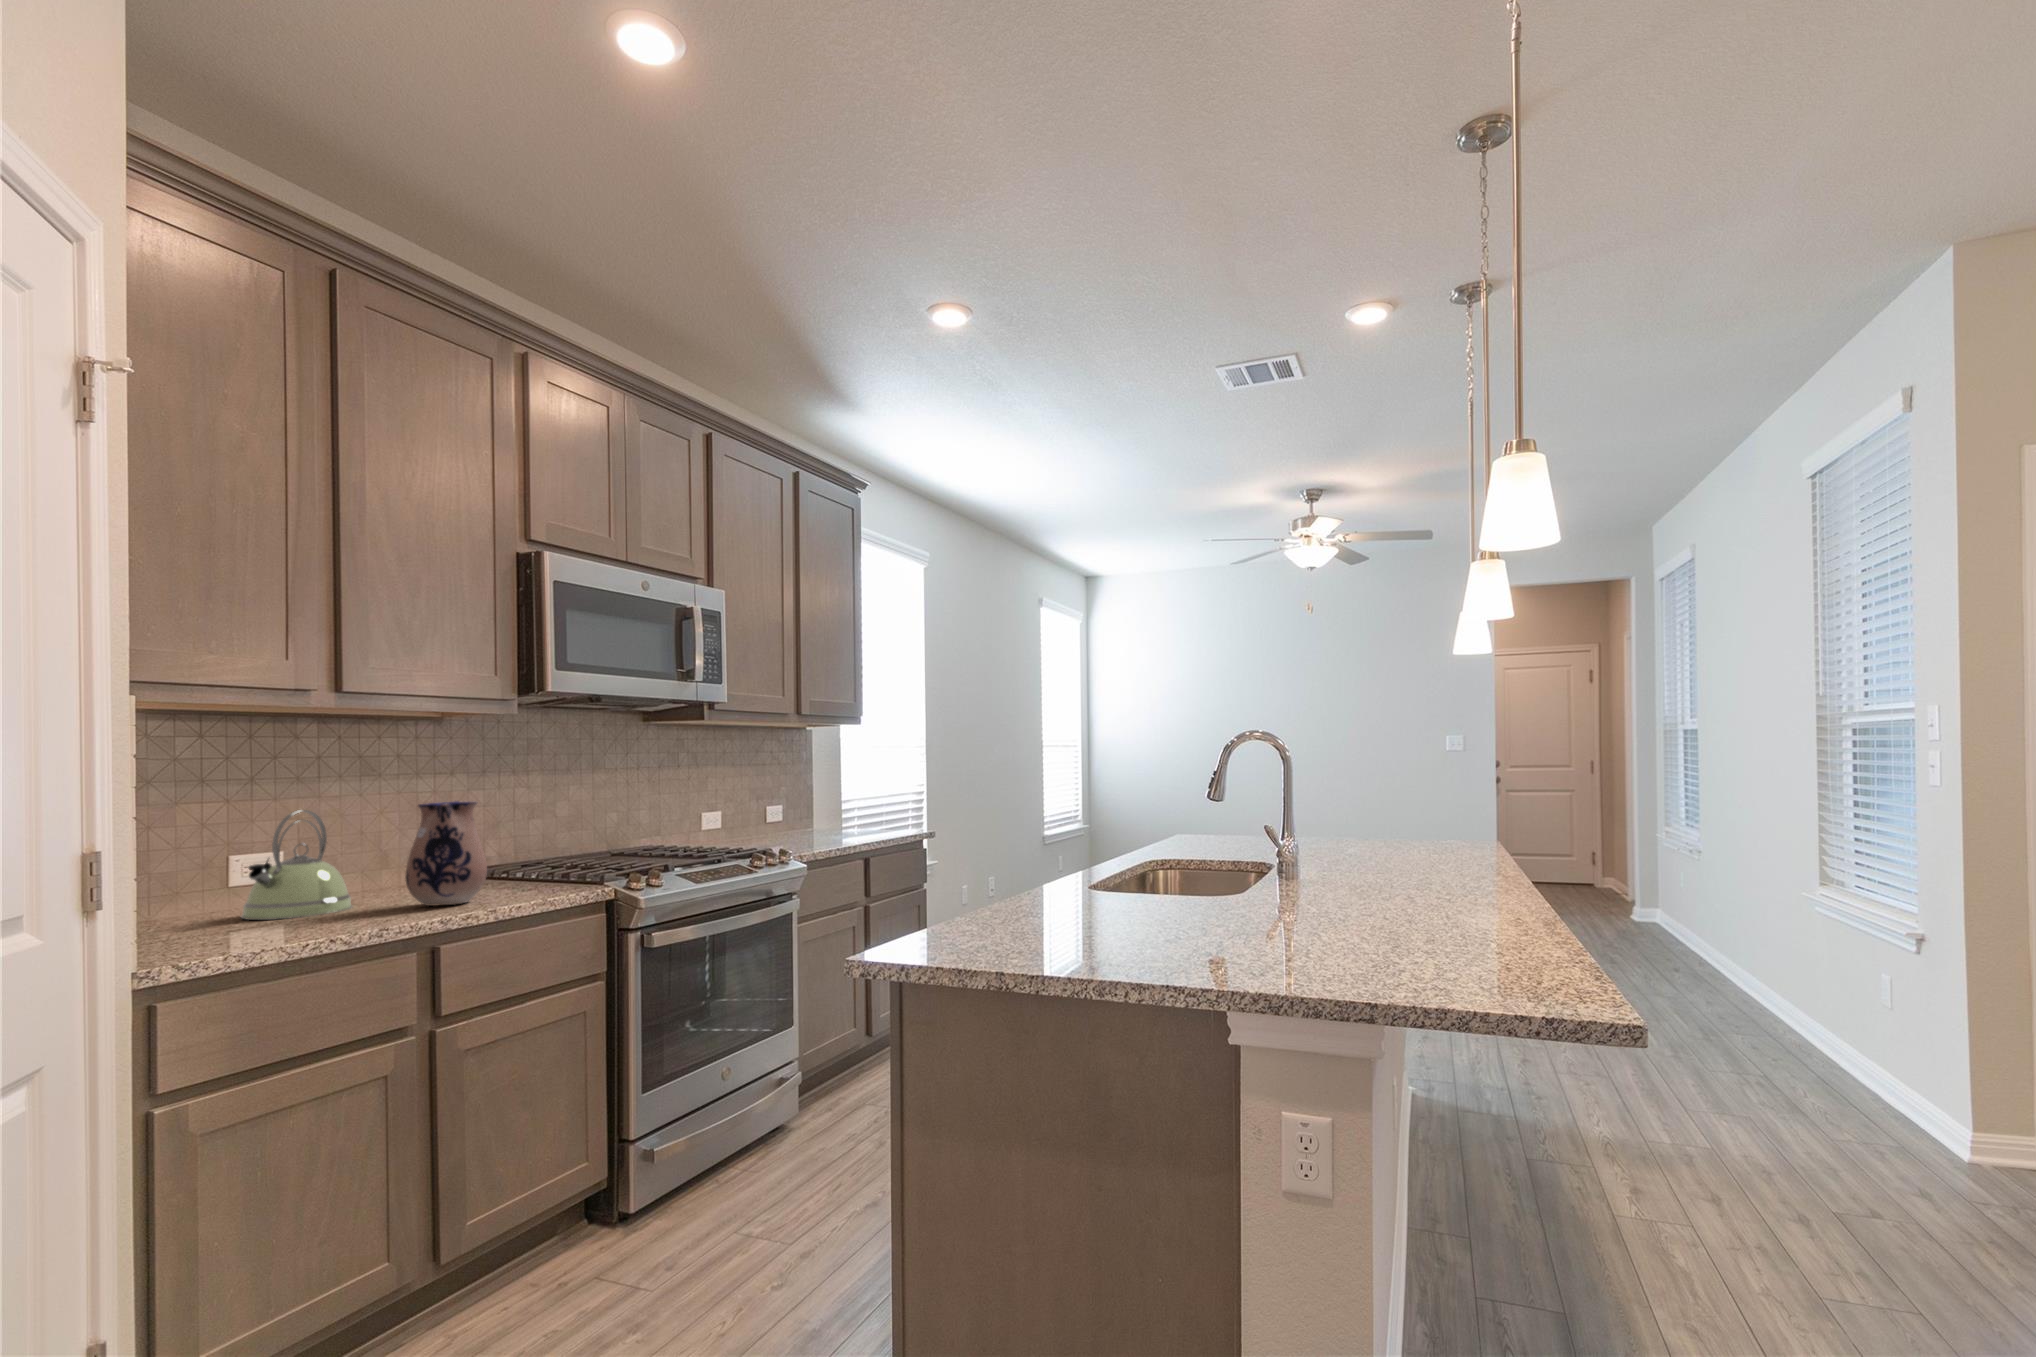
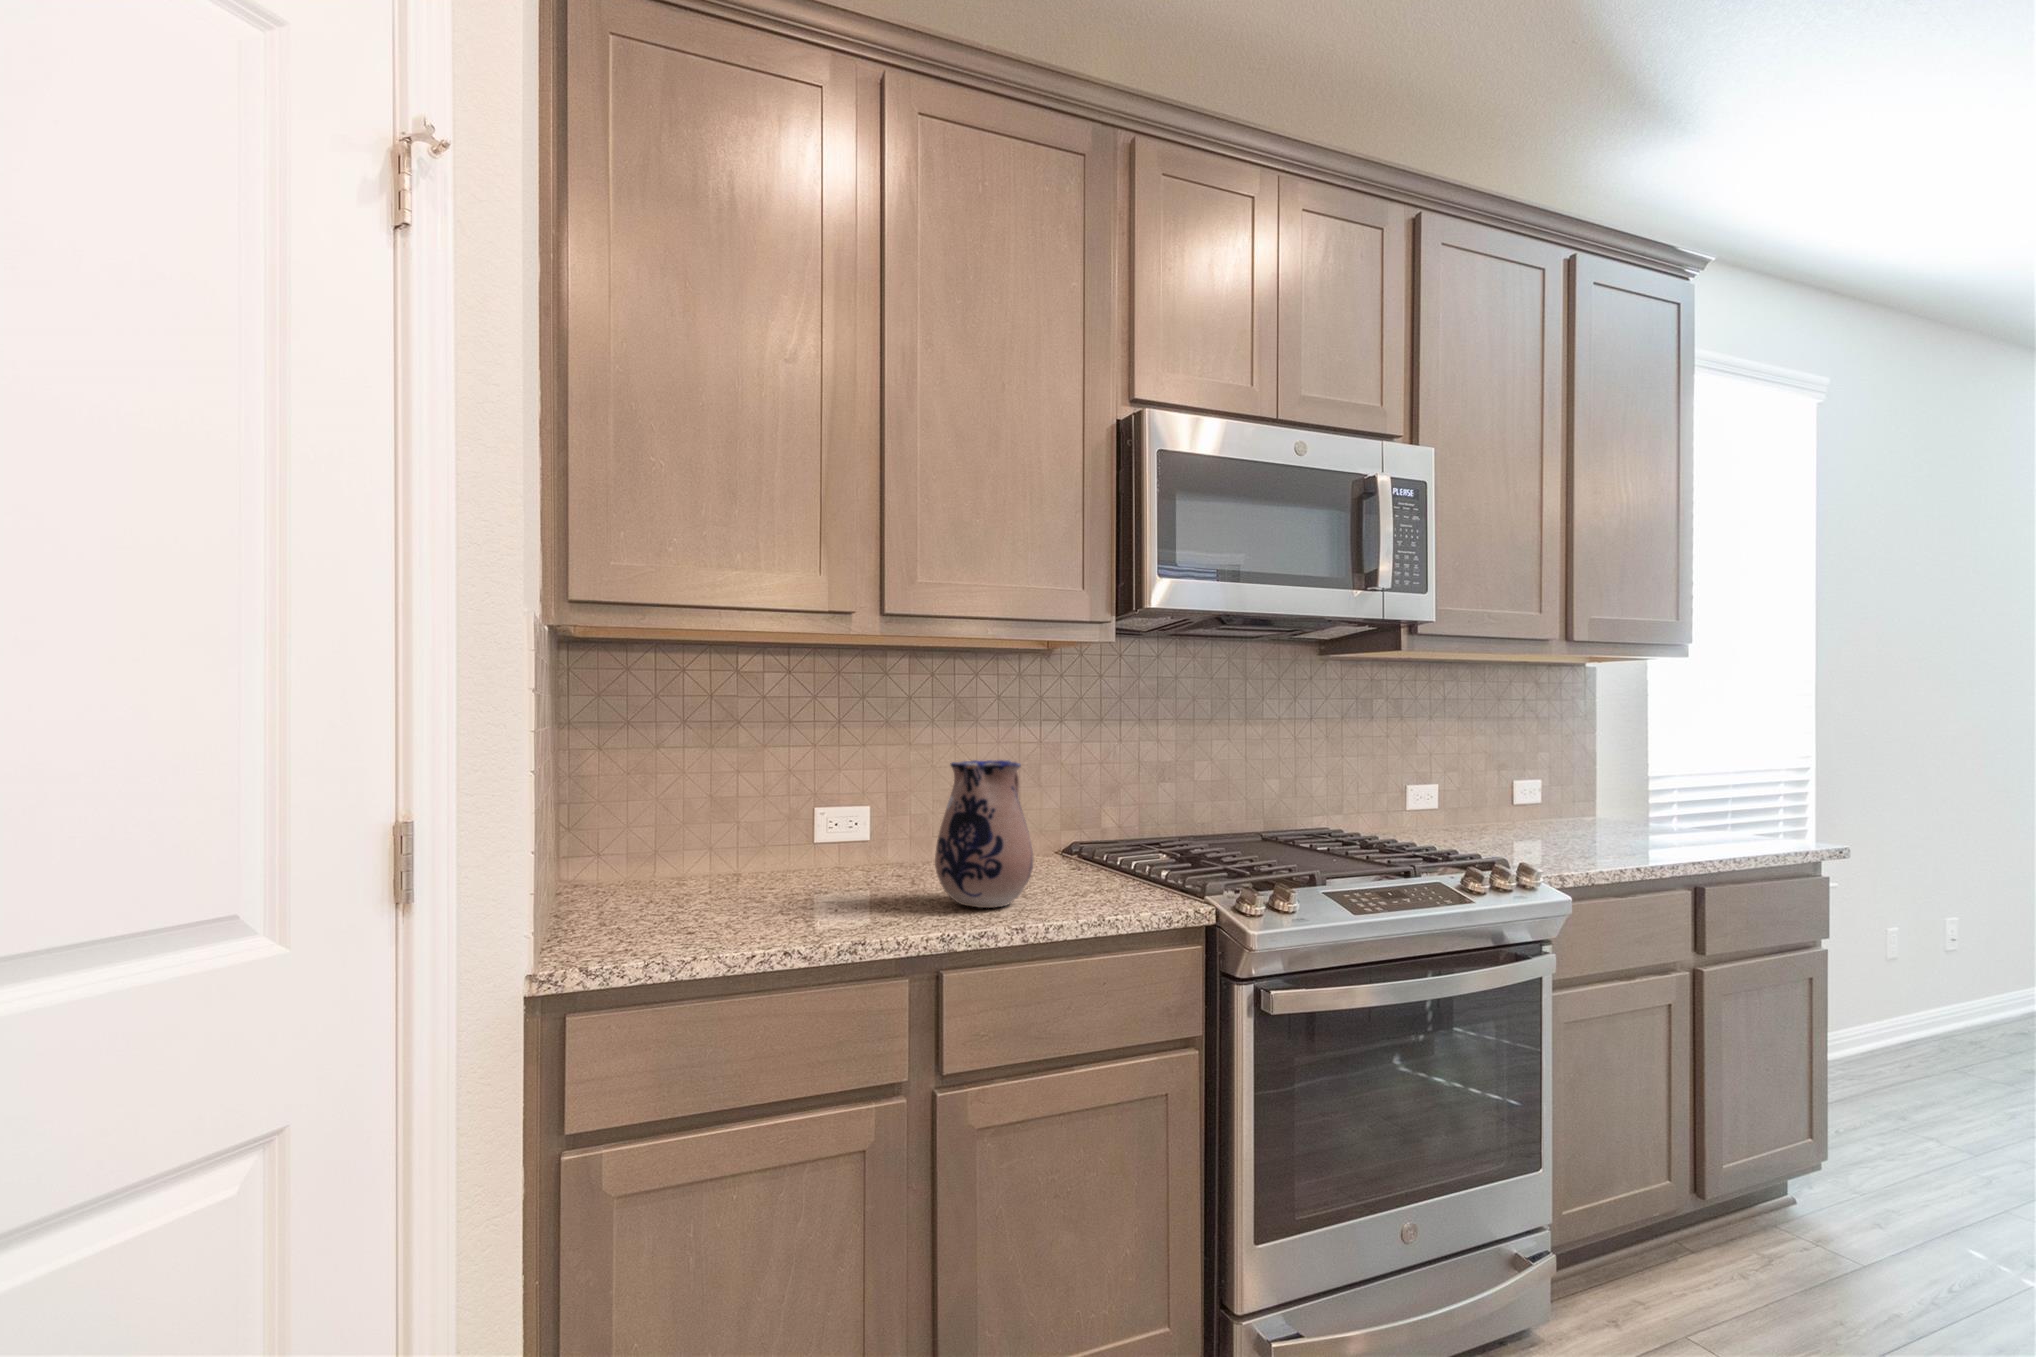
kettle: present [241,810,352,920] -> none [791,757,909,893]

